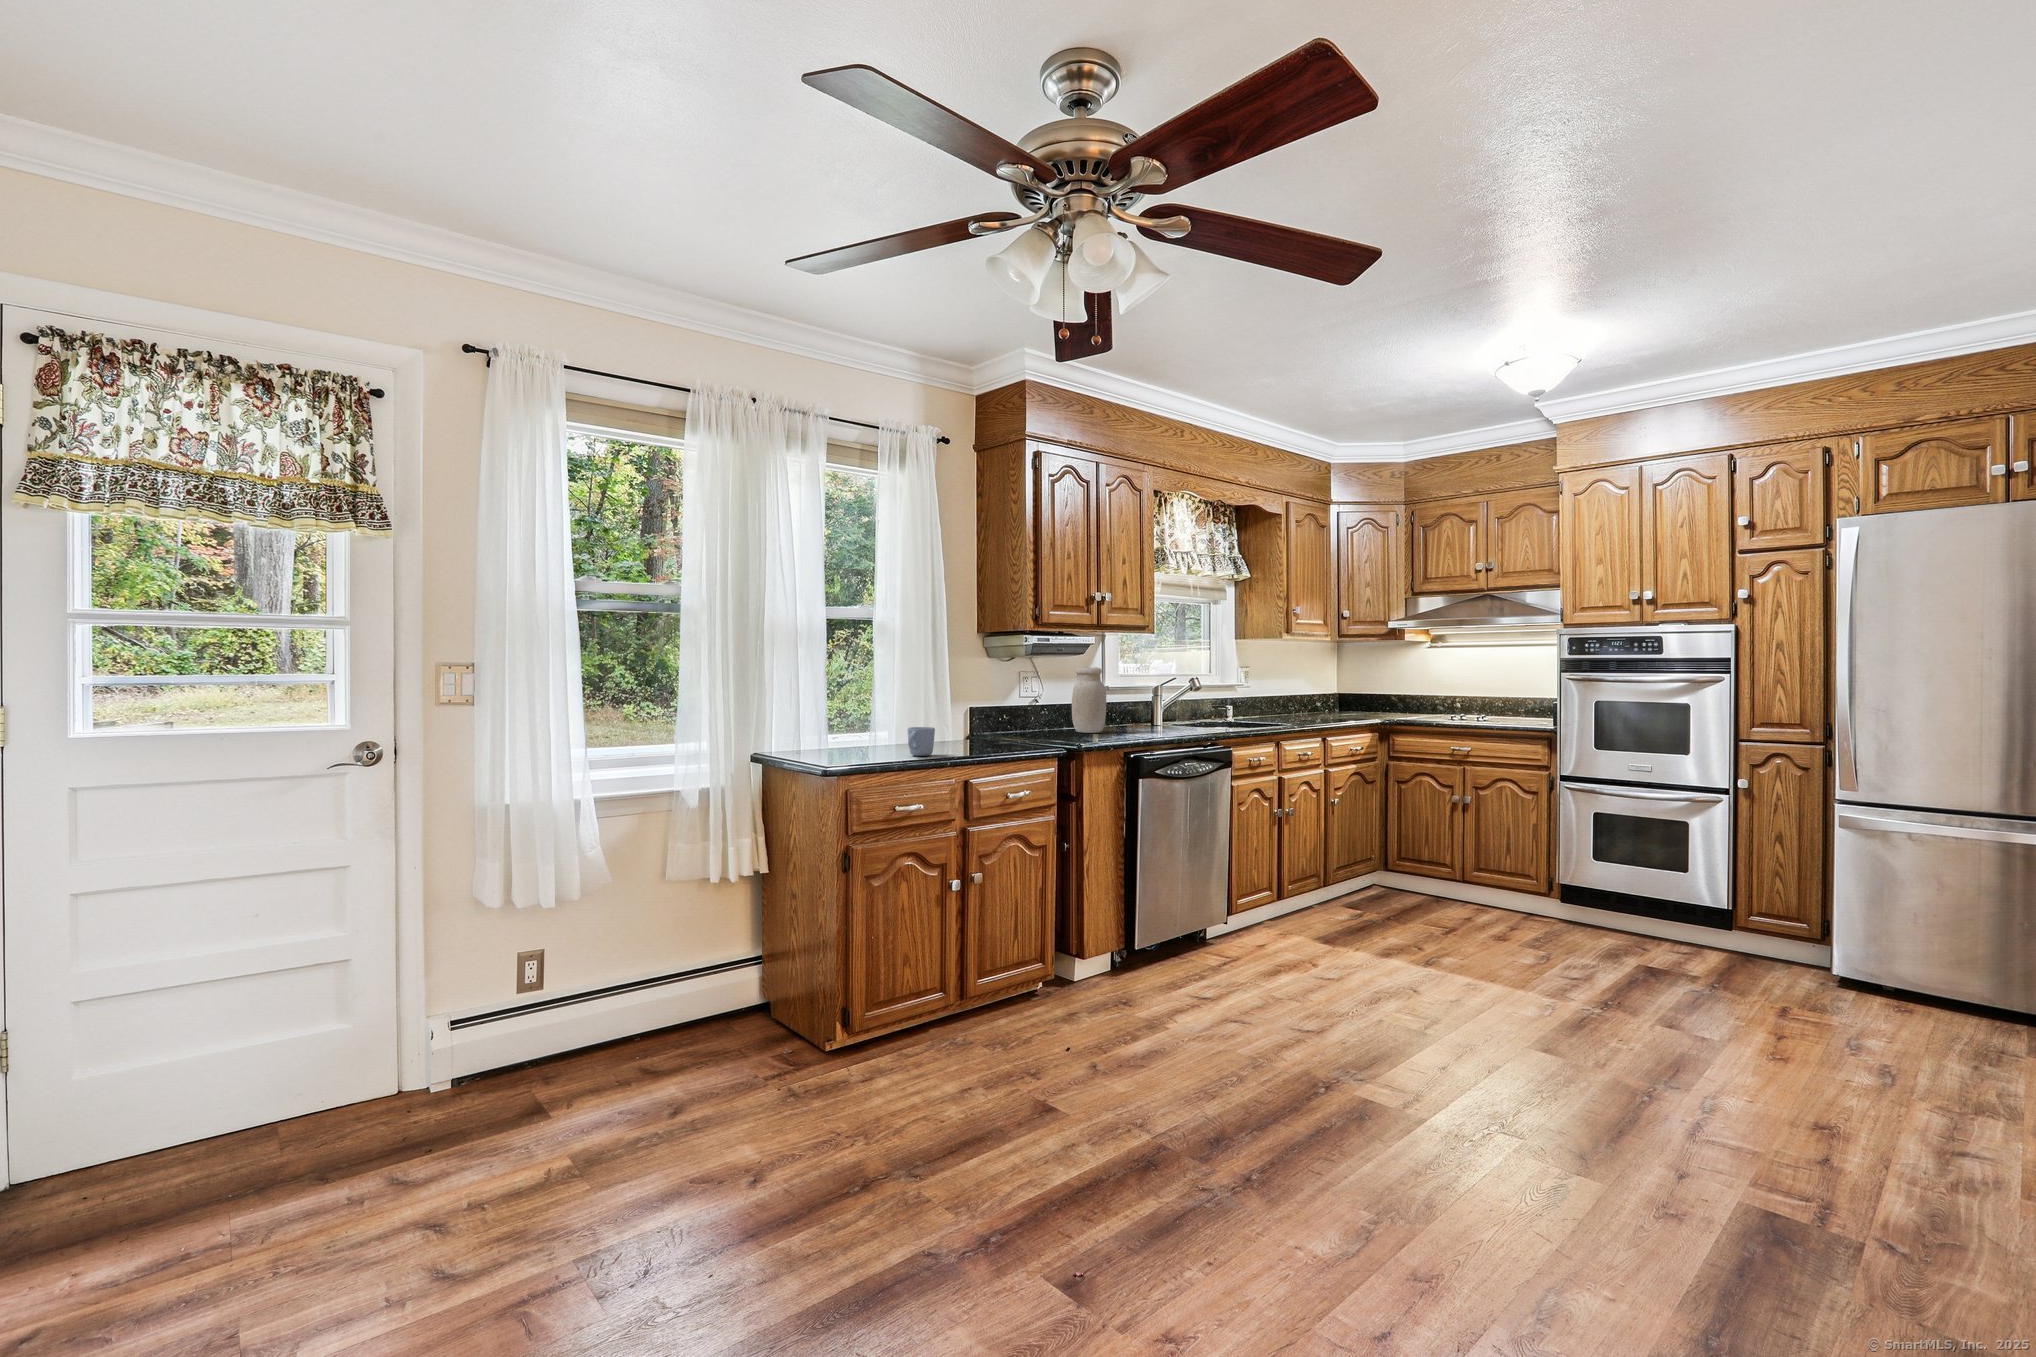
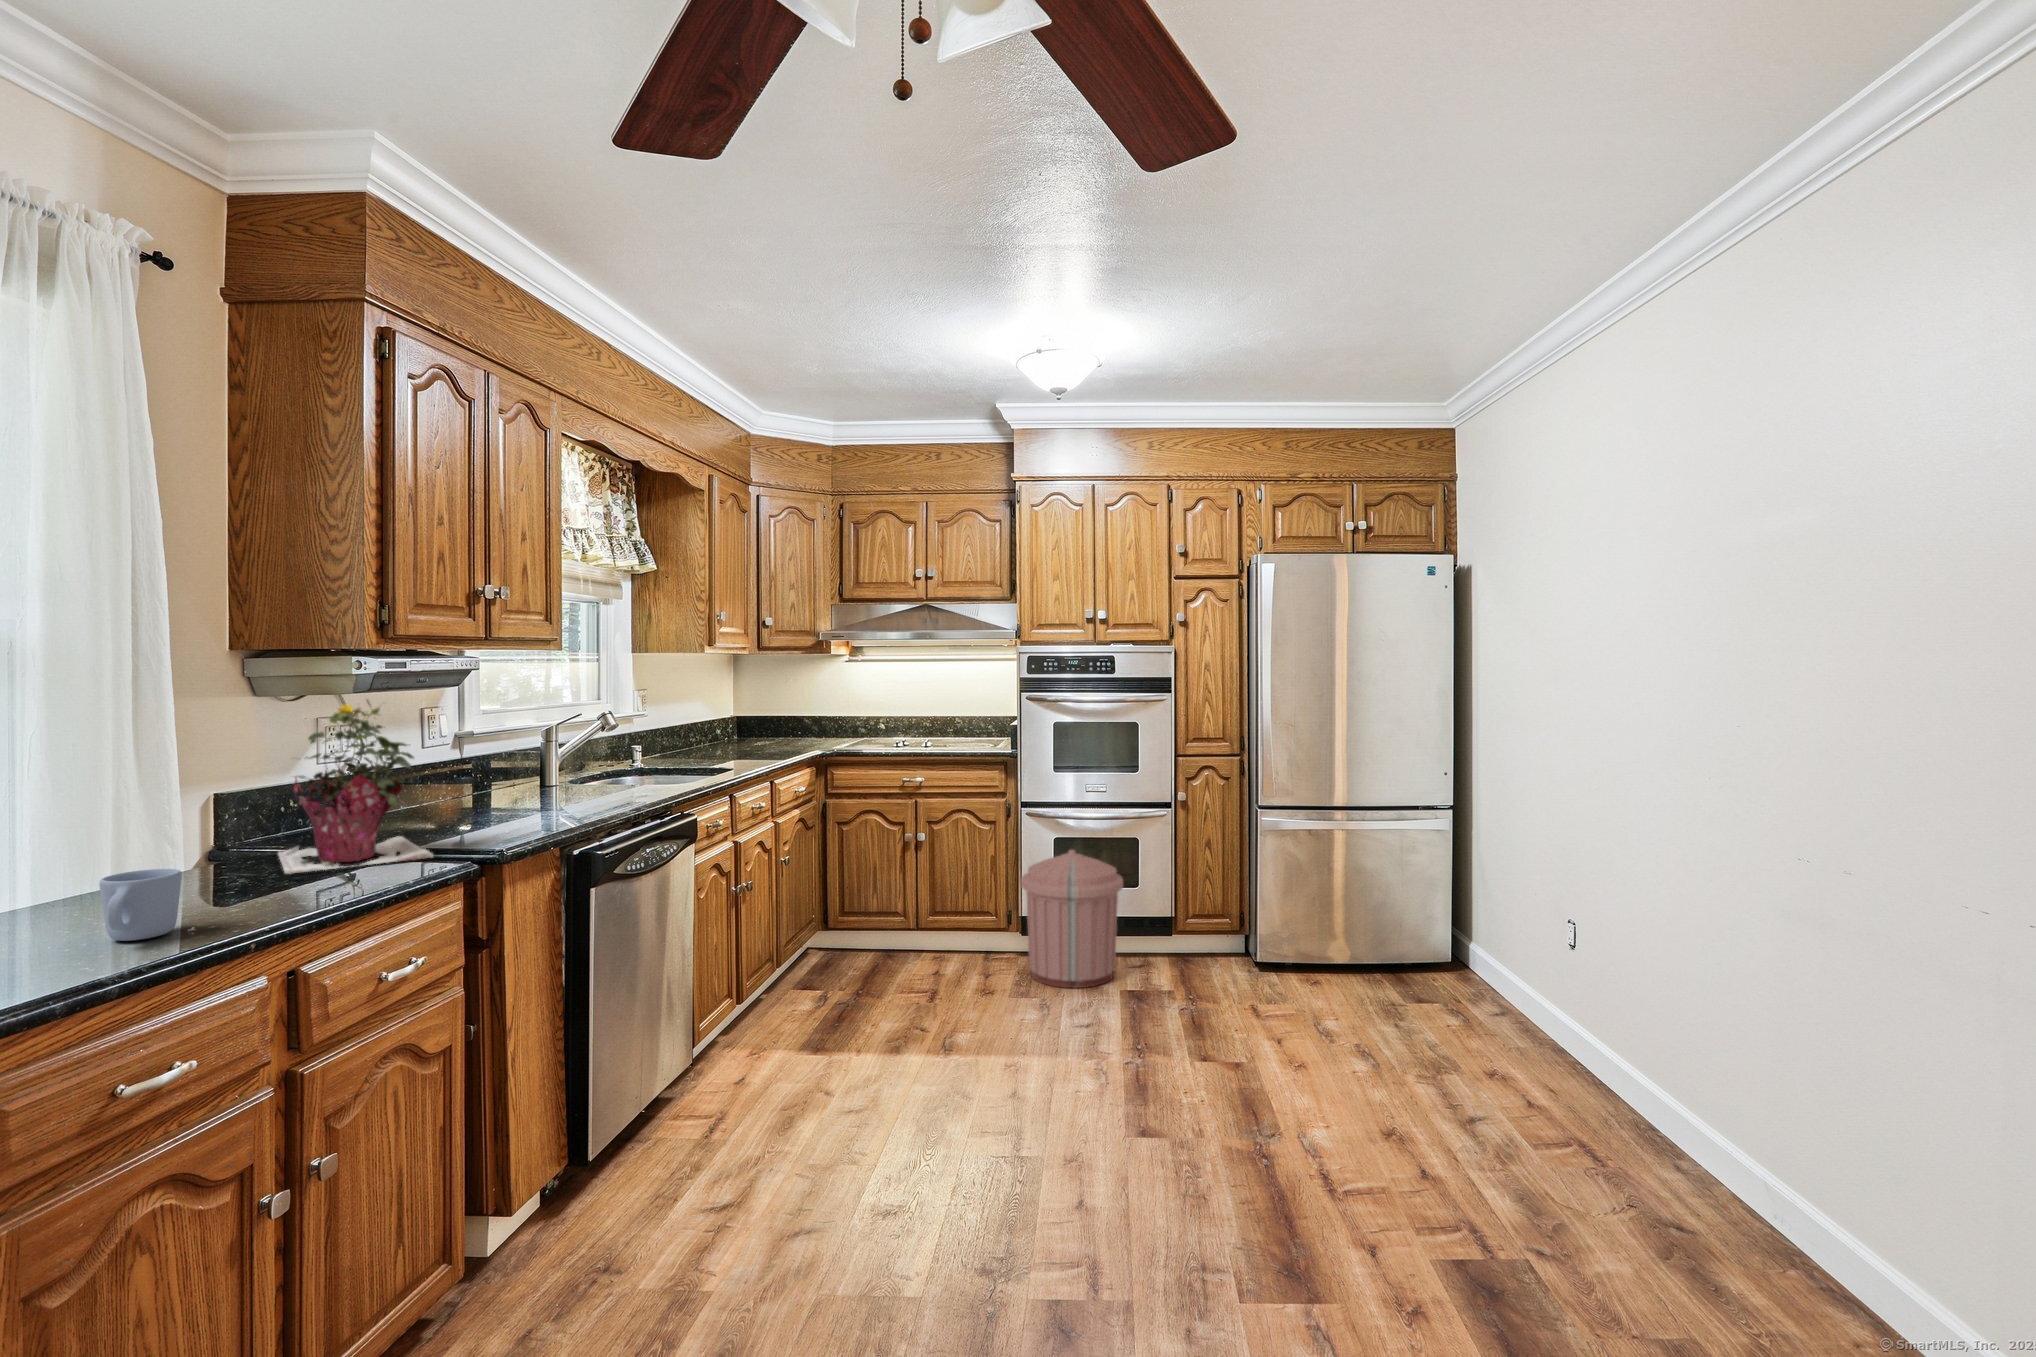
potted plant: none [985,657,1051,745] -> present [278,700,433,874]
jar: present [1072,667,1106,733] -> none [435,706,501,816]
trash can: none [1549,821,1664,953] -> present [1021,850,1123,988]

